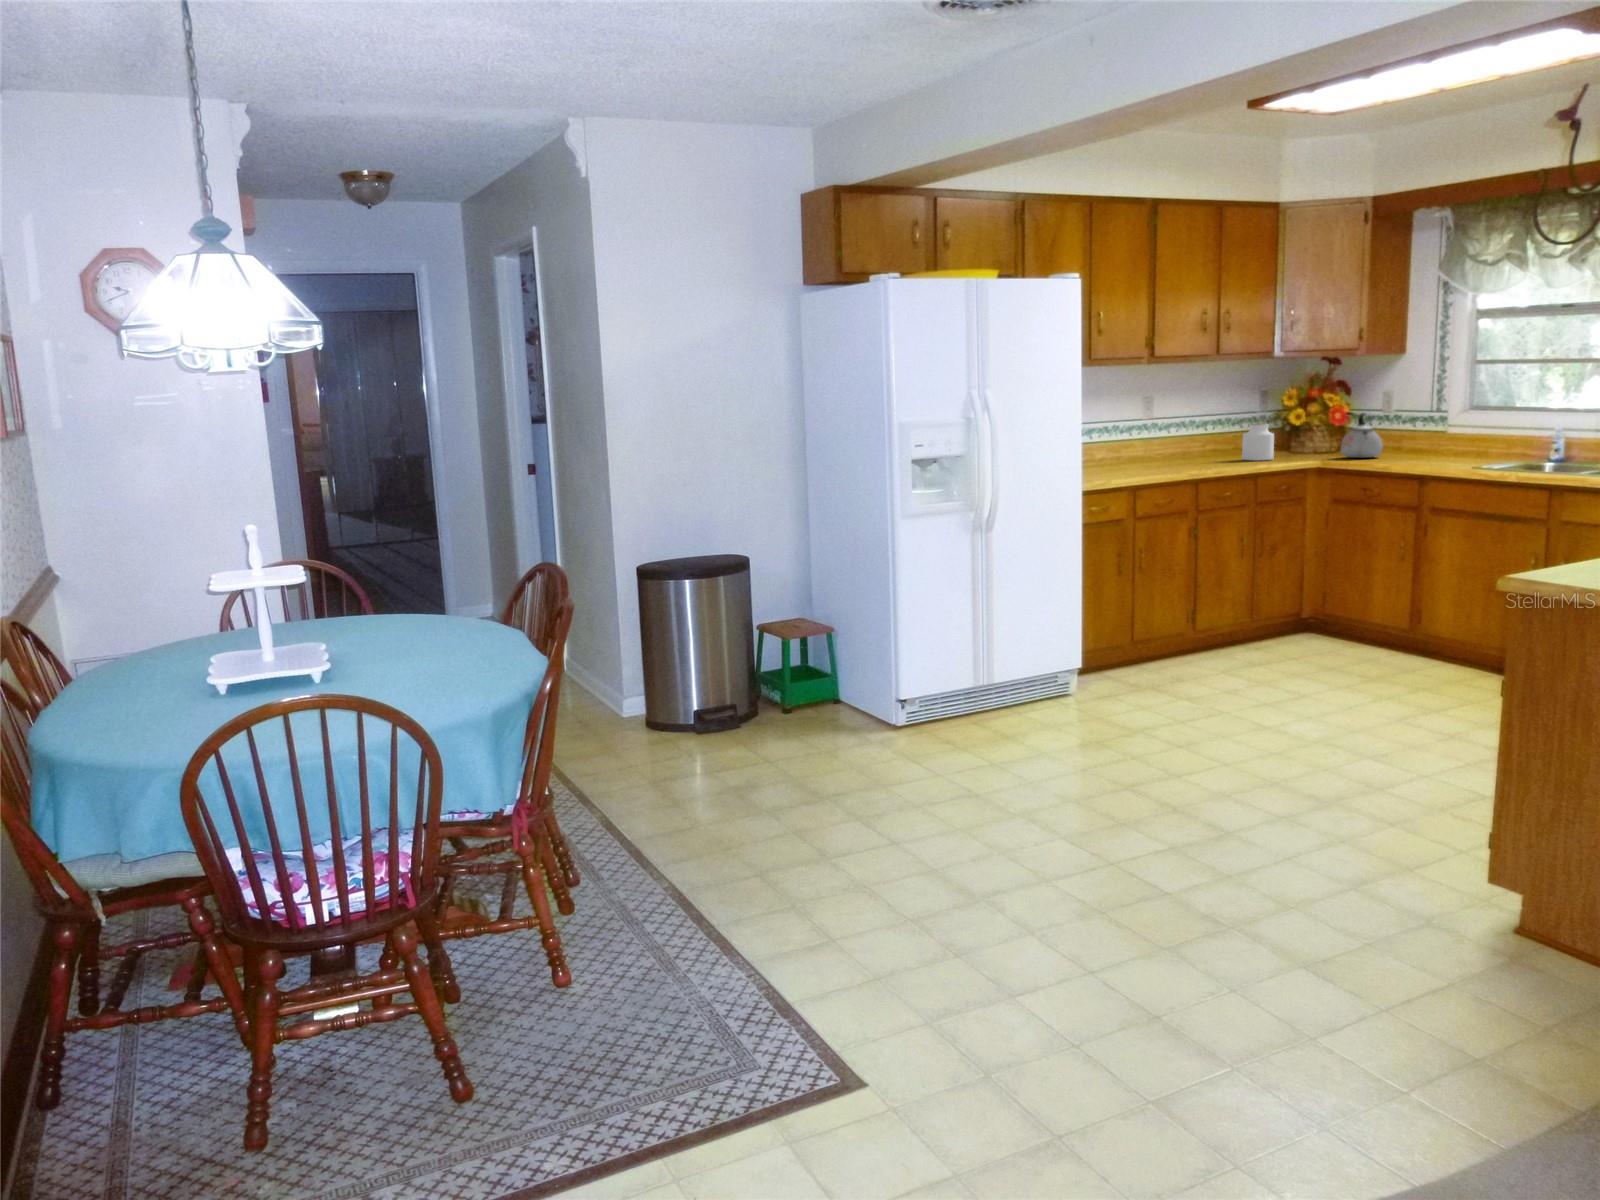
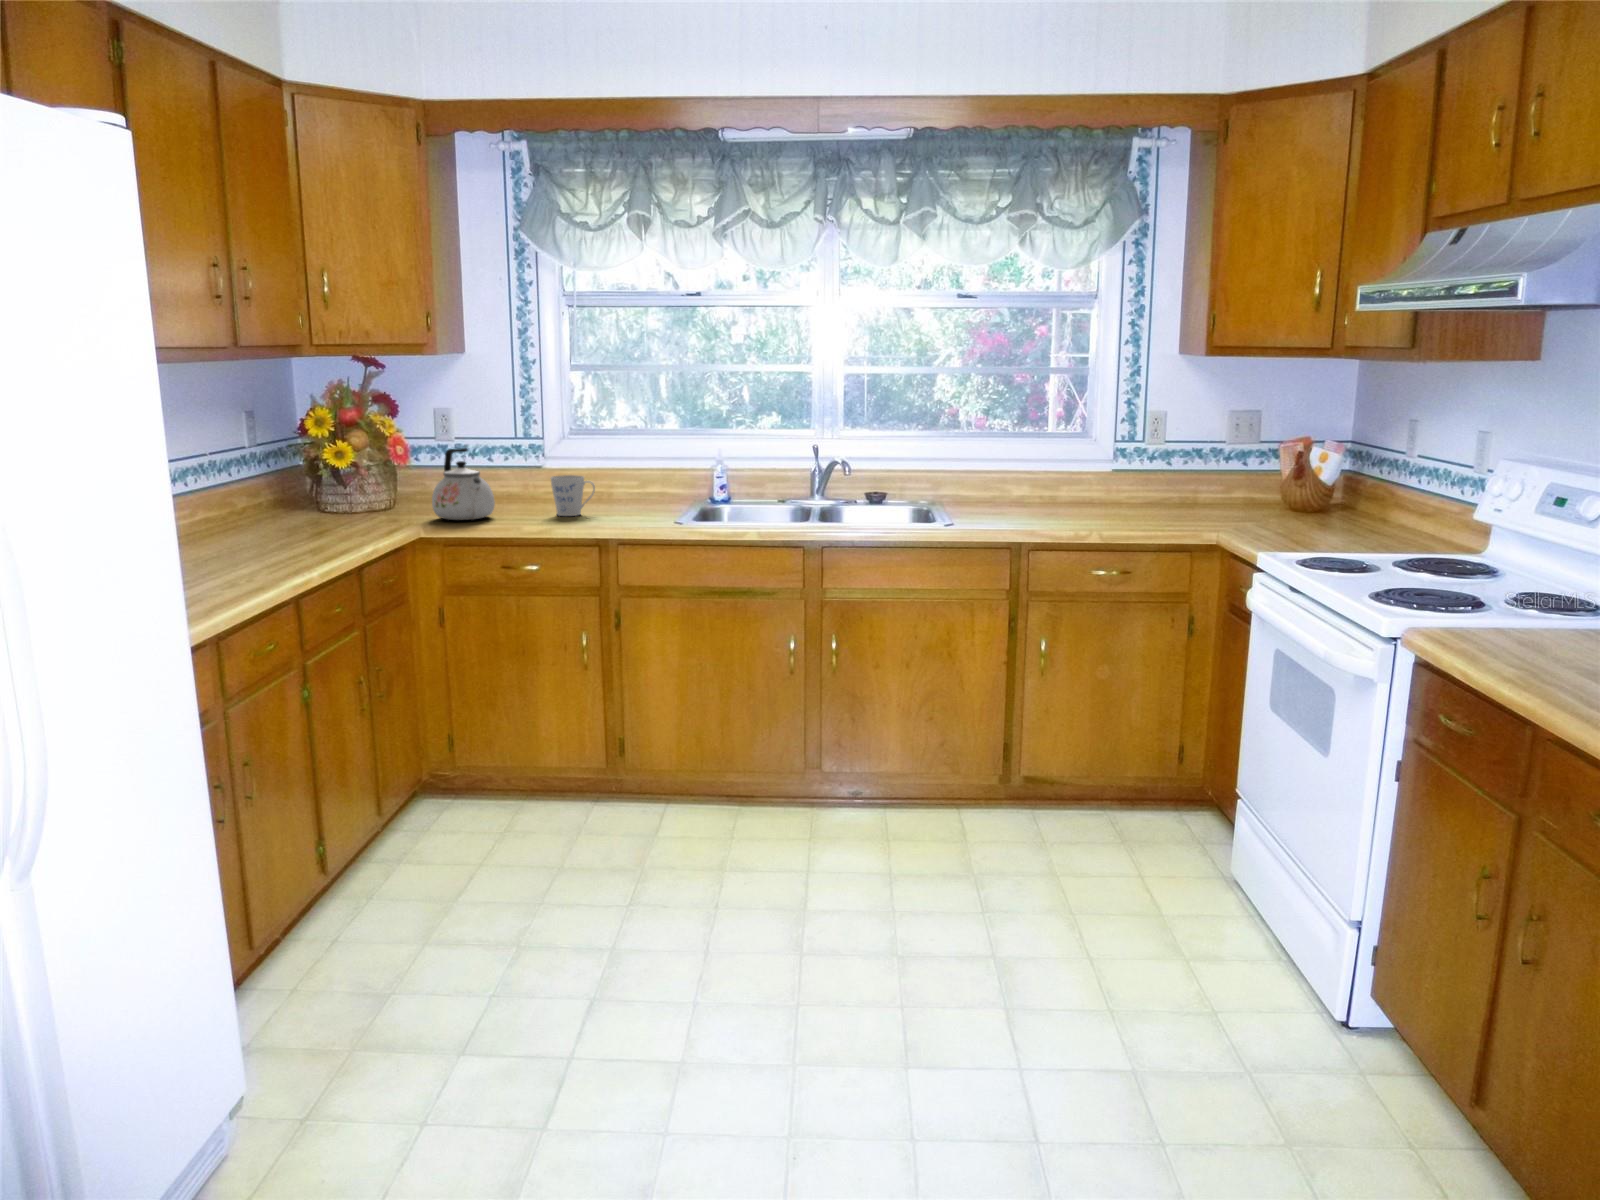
jar: present [1242,424,1274,461] -> none [282,473,342,542]
mug: none [1419,433,1449,459] -> present [551,475,595,516]

